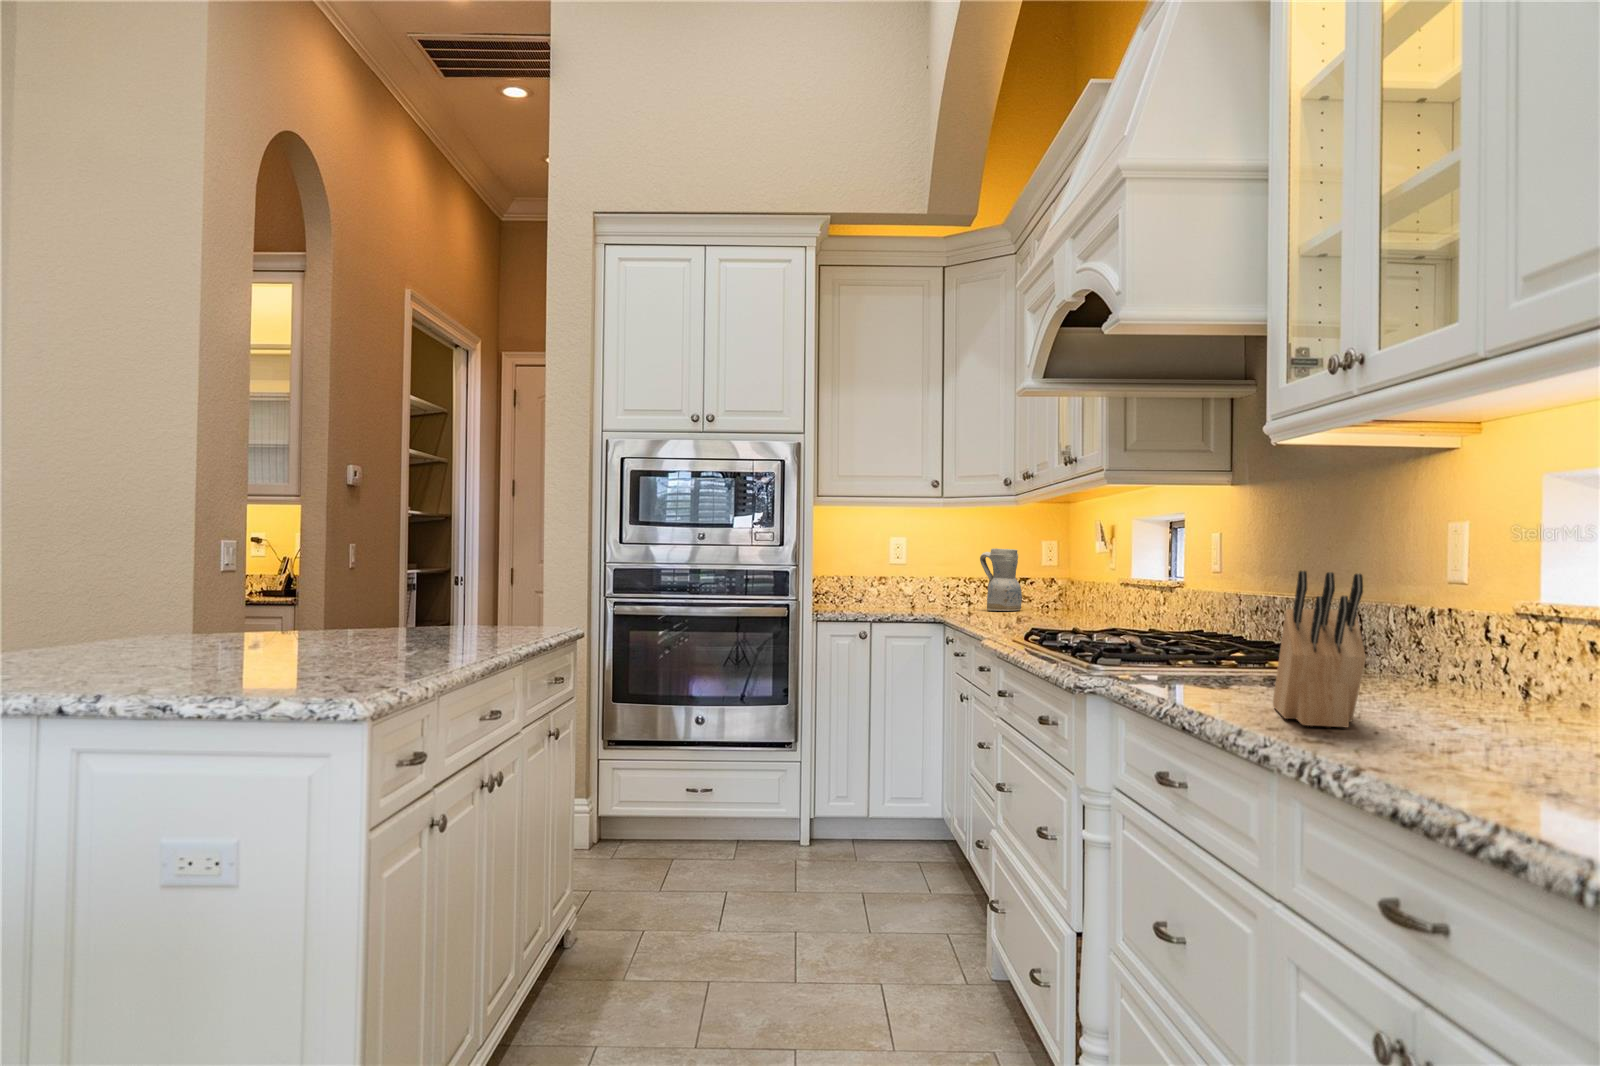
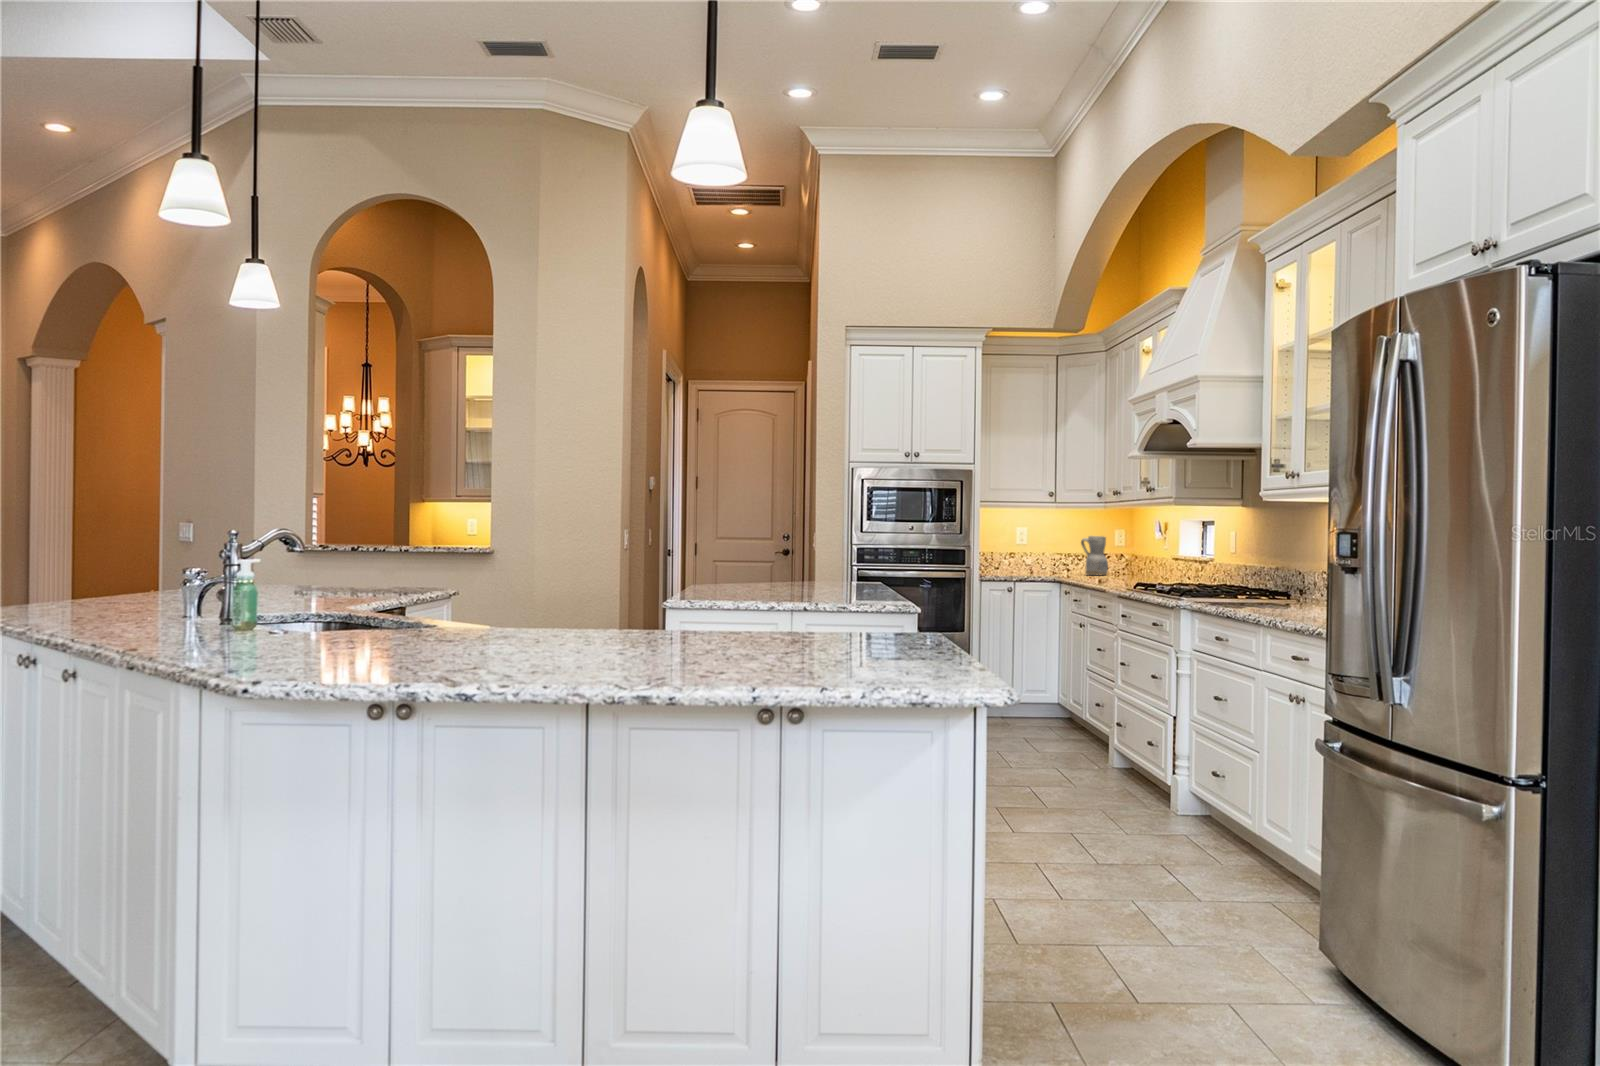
knife block: present [1273,571,1366,728] -> none [1262,558,1293,611]

